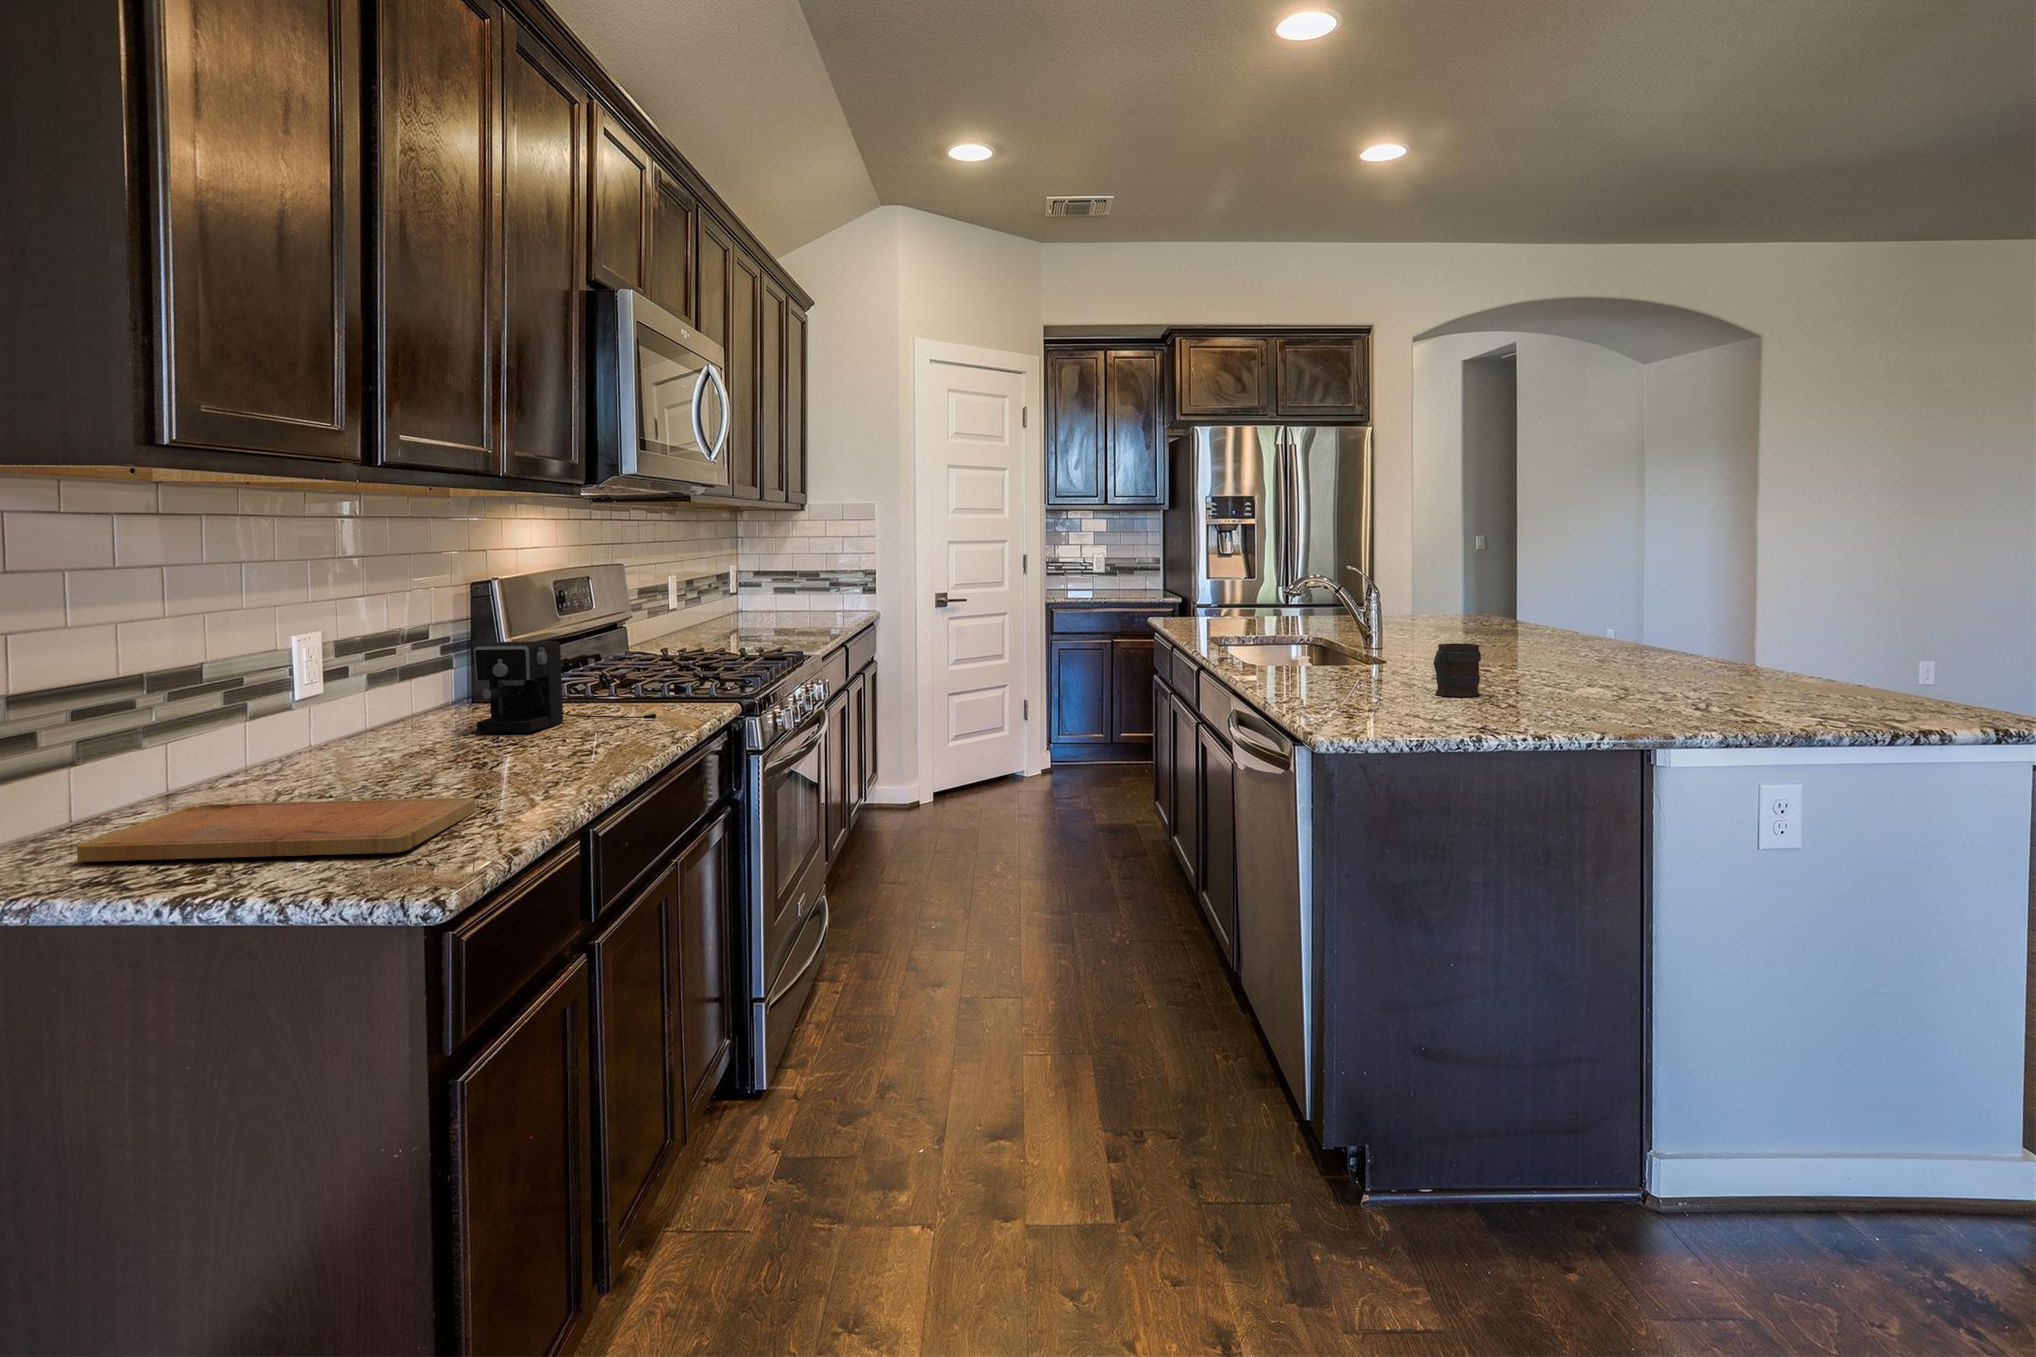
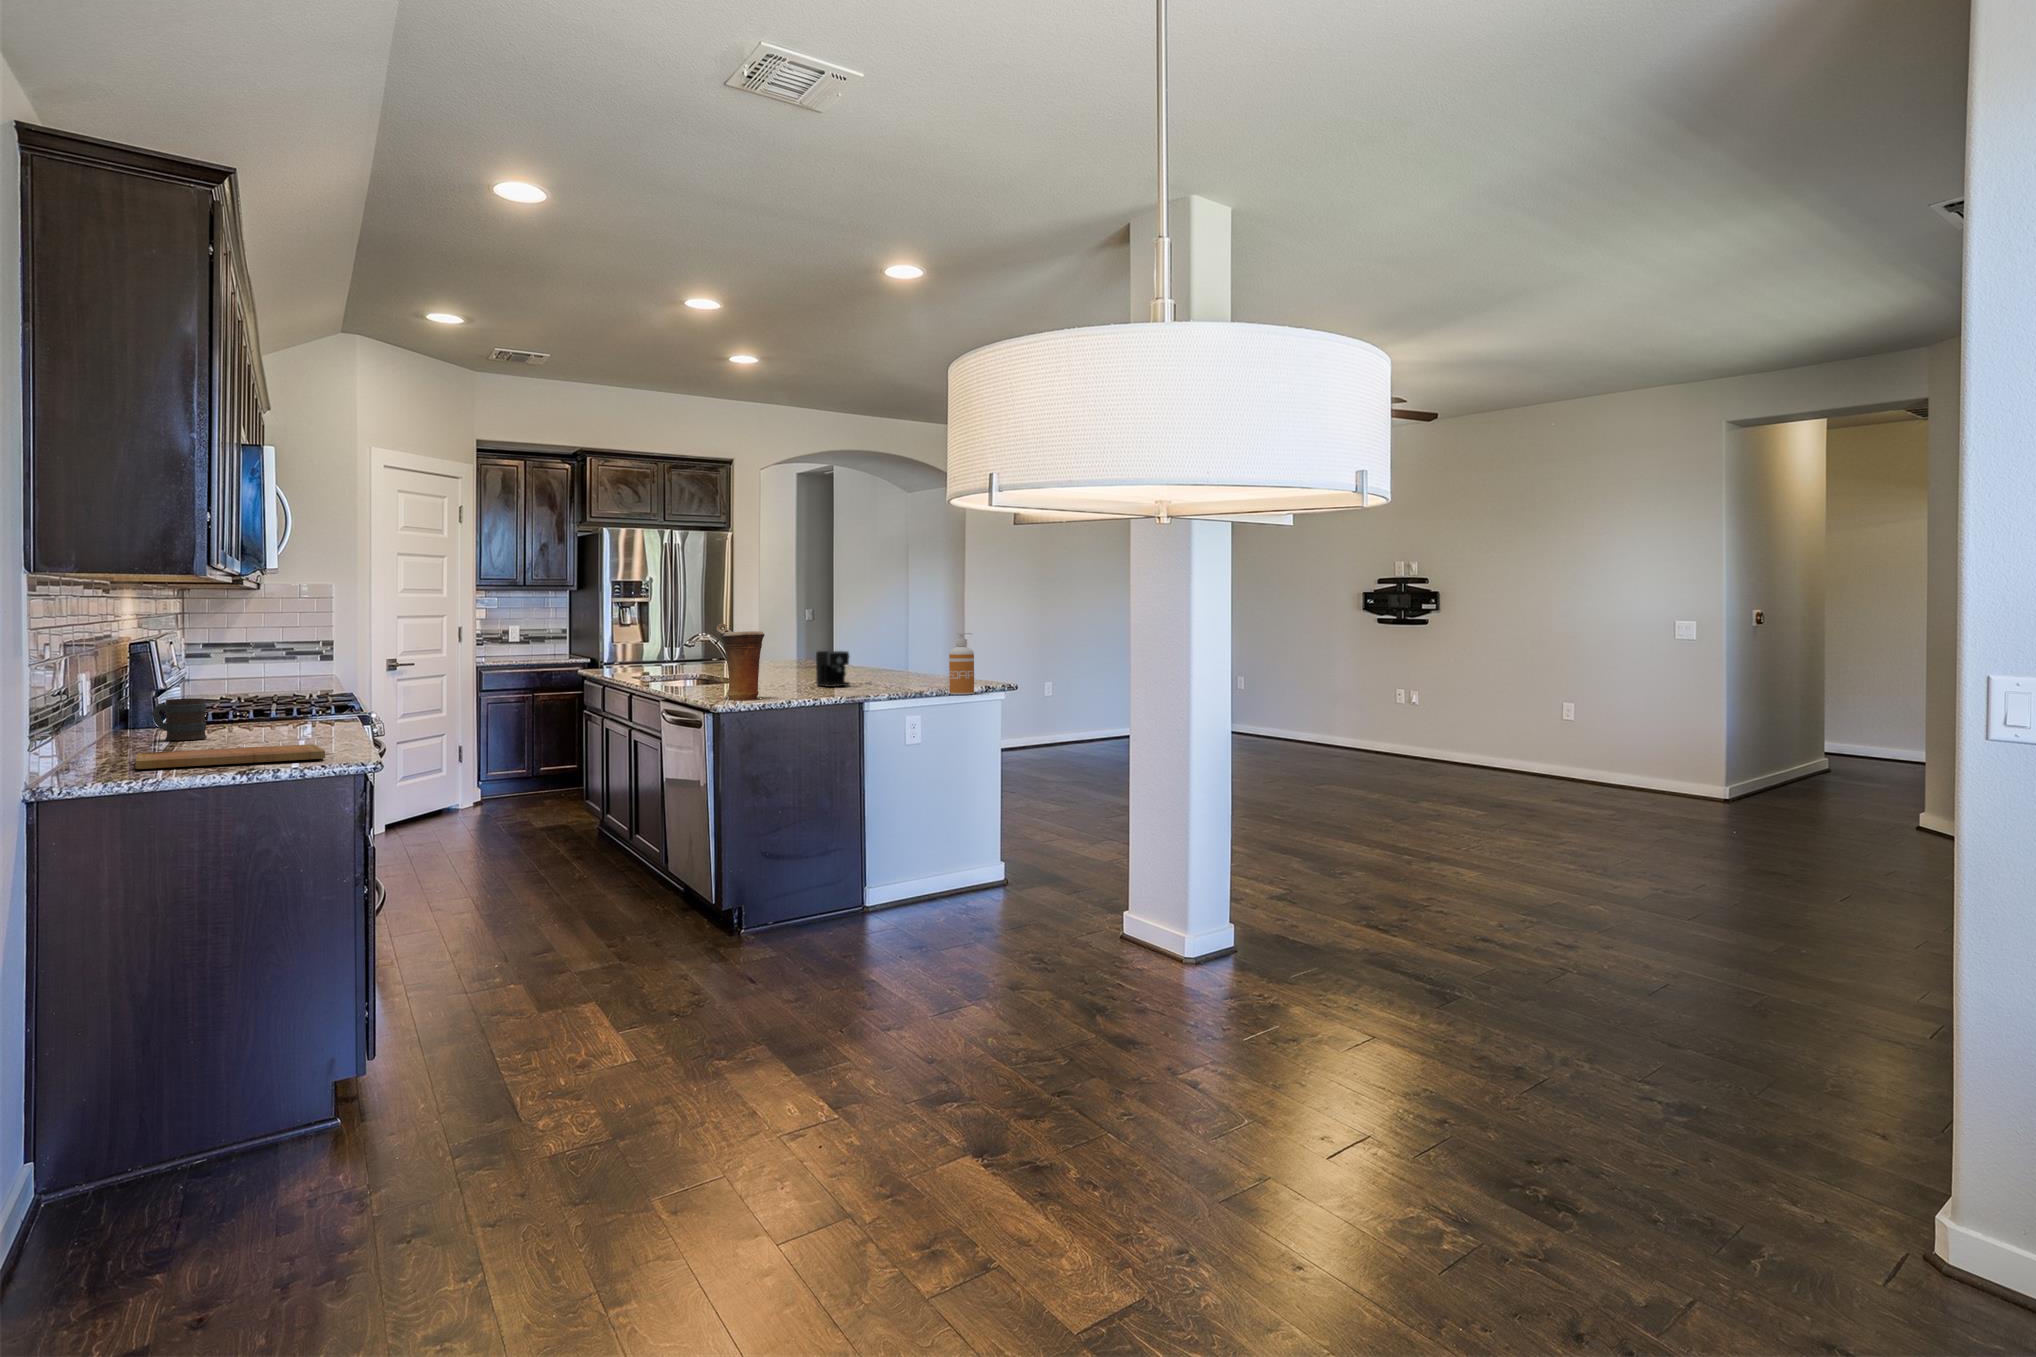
vase: none [1299,551,1384,690] -> present [717,624,765,701]
soap dispenser: none [1751,570,1811,693] -> present [949,633,974,695]
coffee maker: present [474,641,657,732] -> present [816,651,850,687]
mug: present [1433,643,1481,696] -> present [152,698,207,740]

